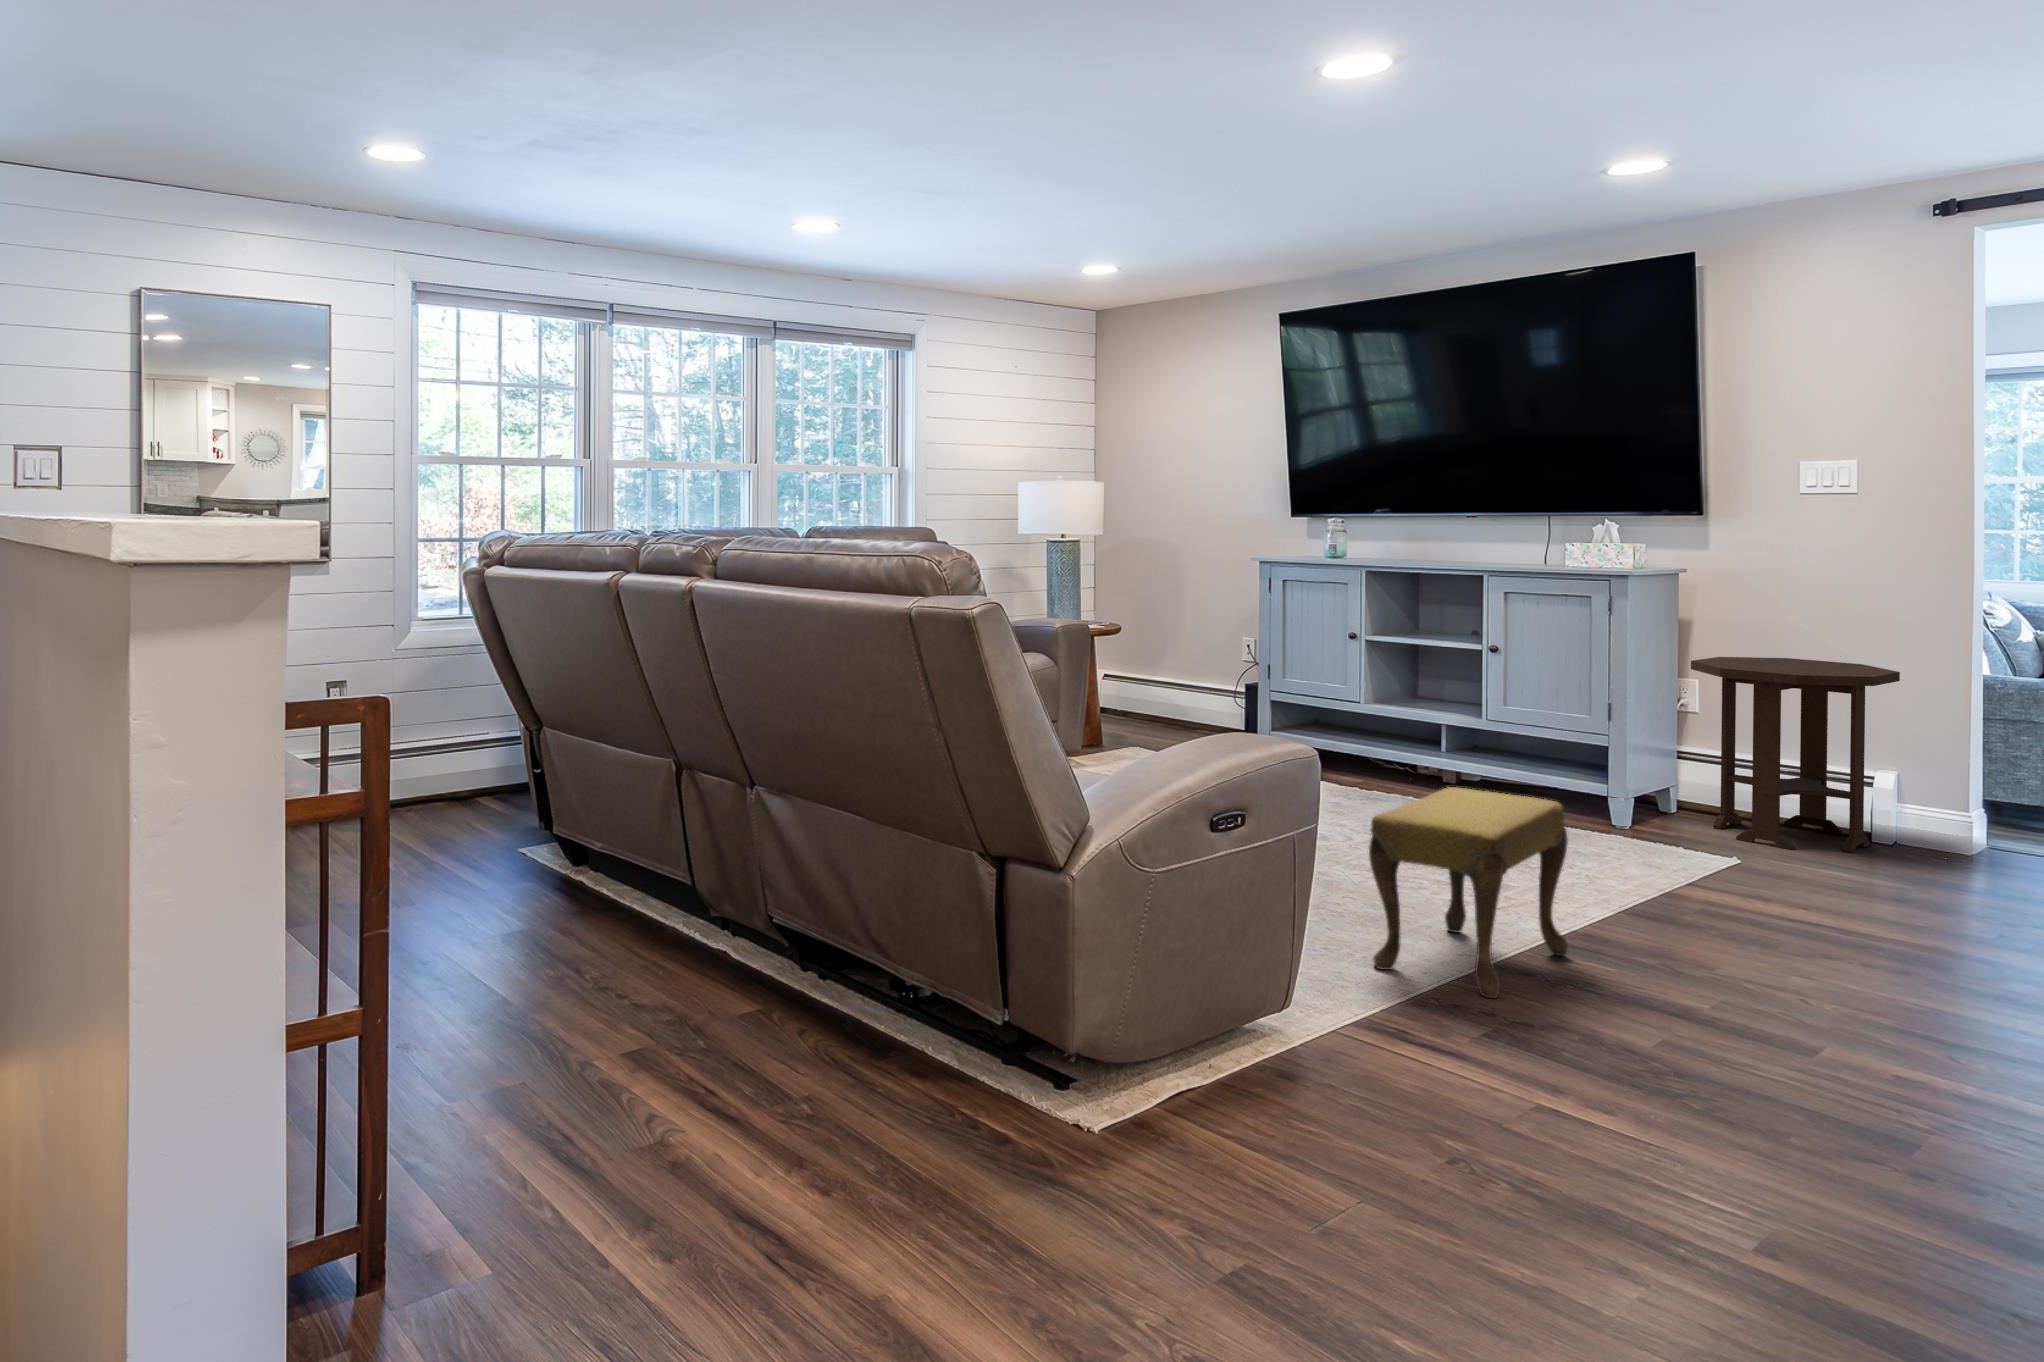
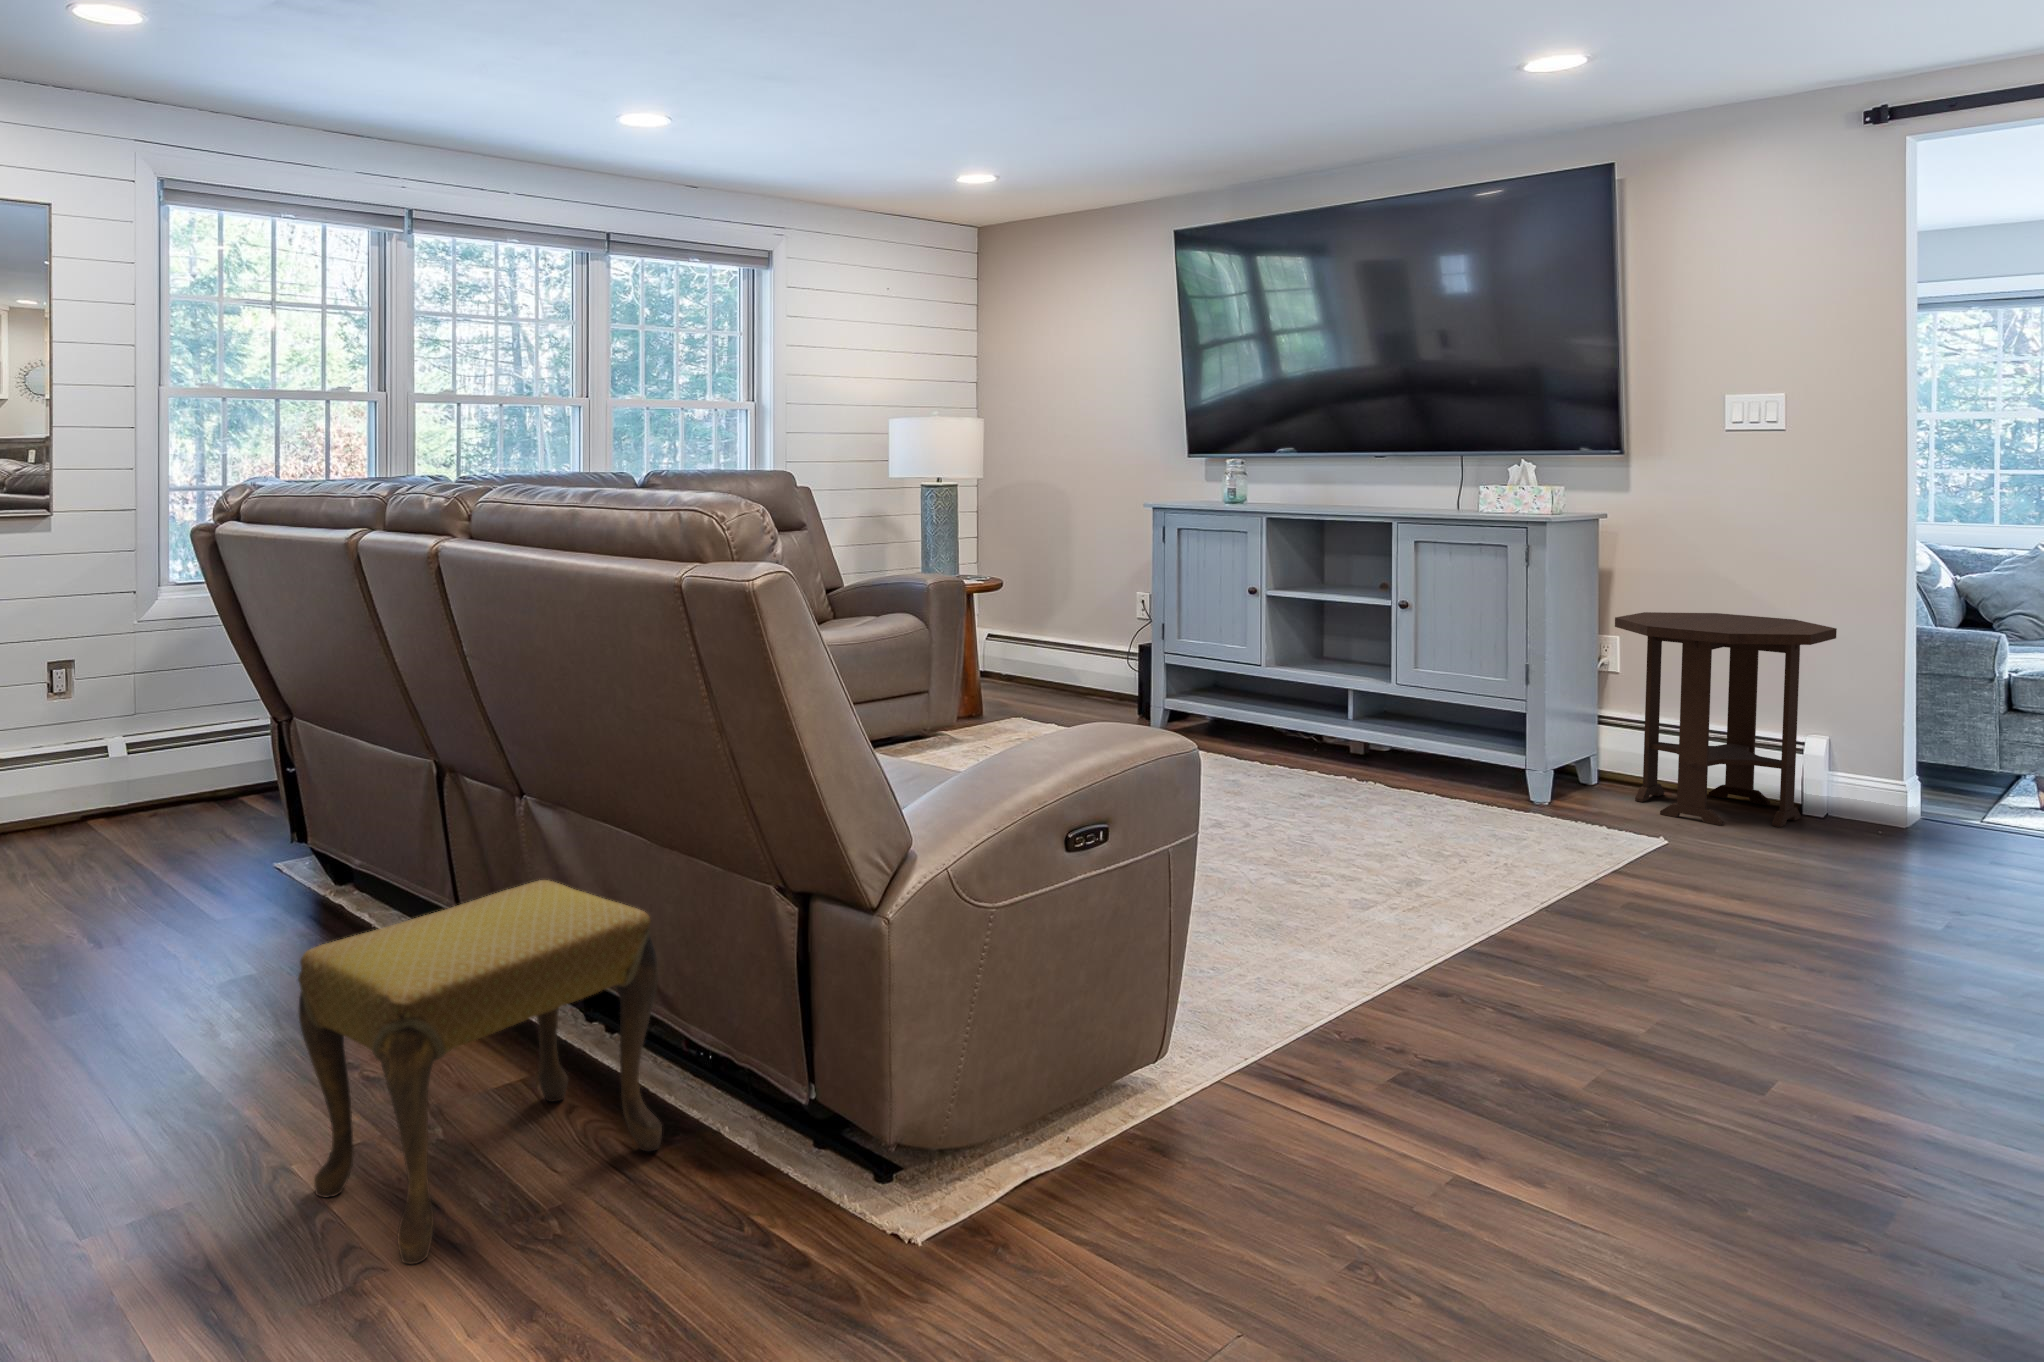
footstool: present [1369,787,1568,998] -> present [298,880,662,1264]

